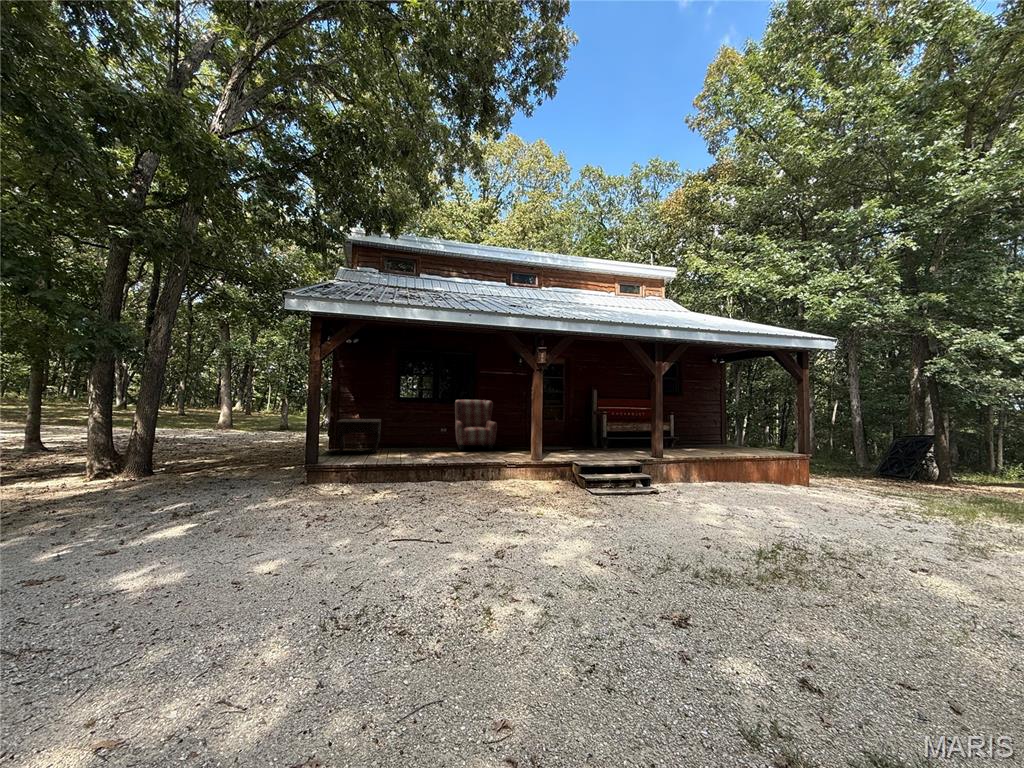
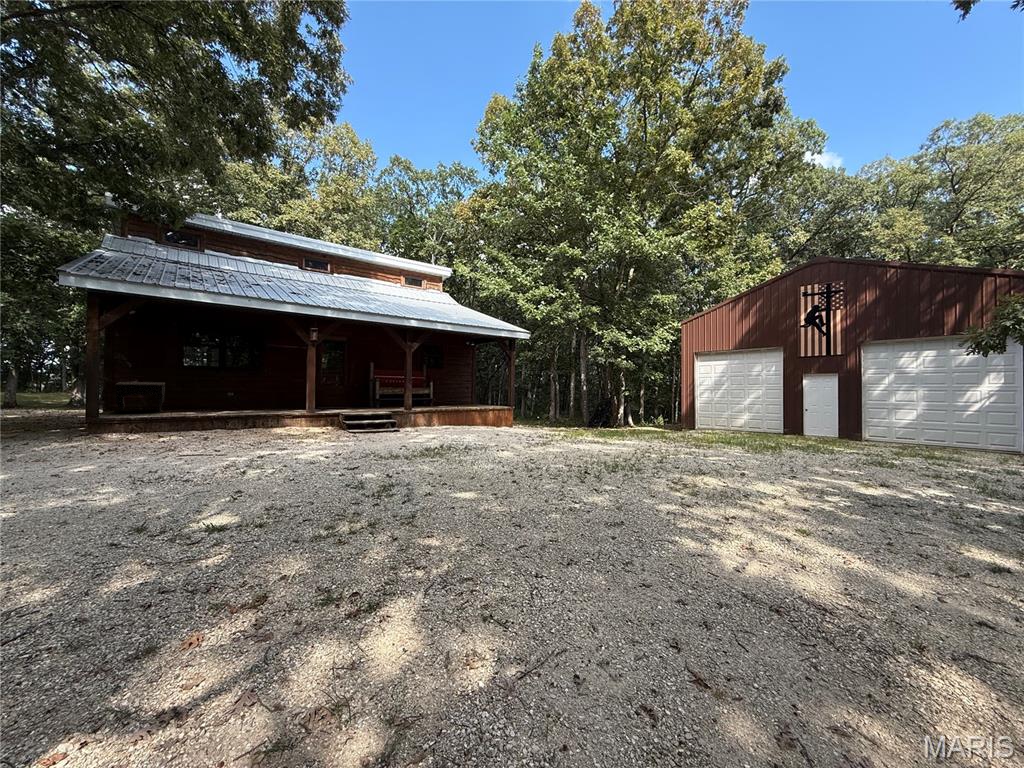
armchair: present [455,400,497,450] -> none [243,367,282,409]

